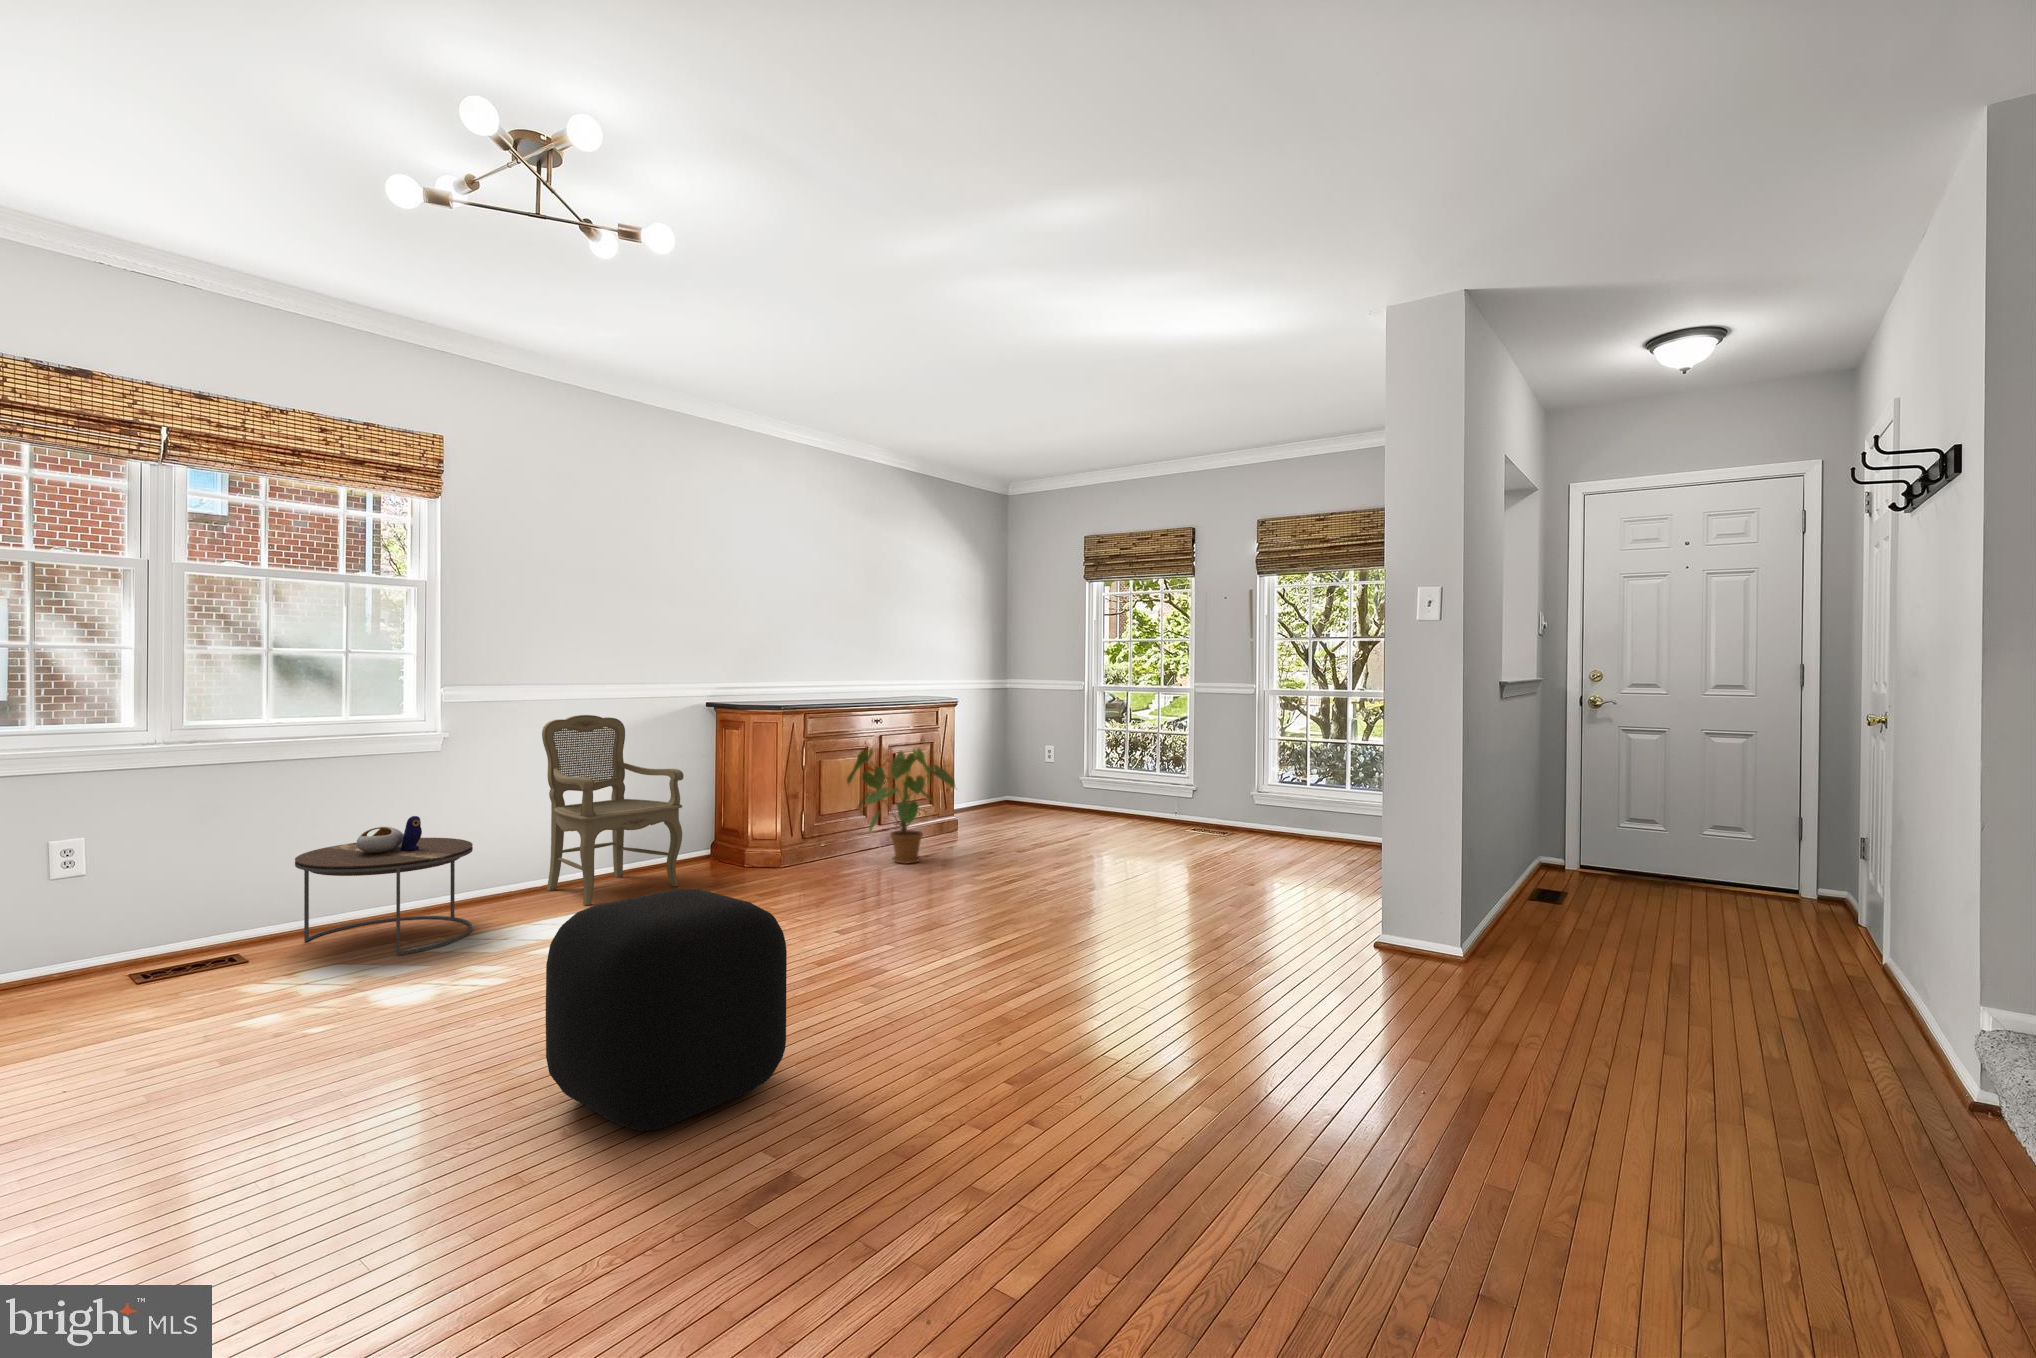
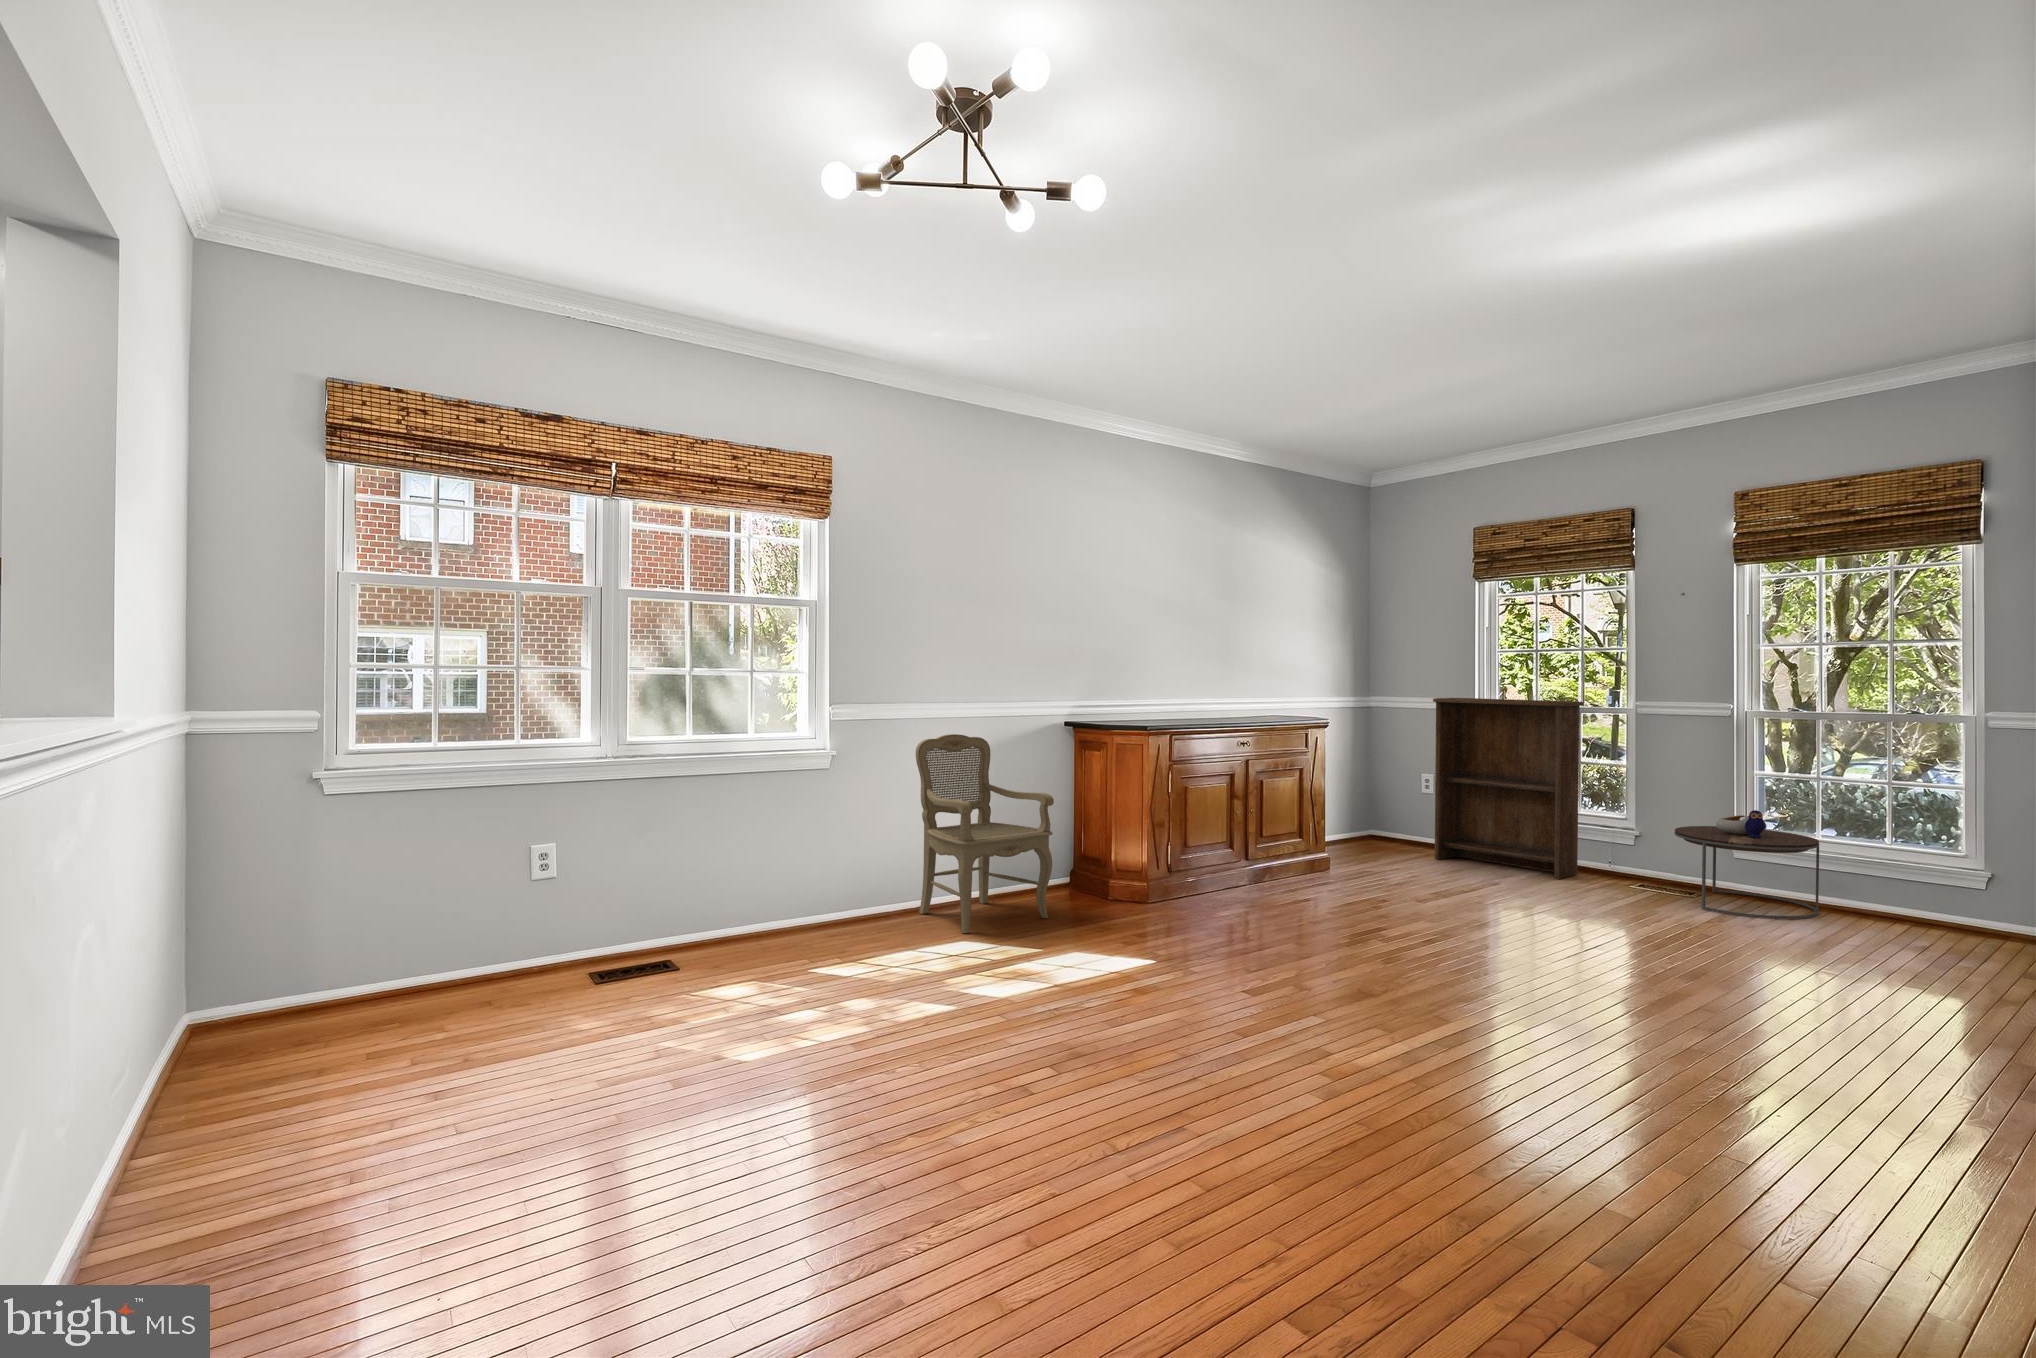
bookshelf: none [1047,681,1160,829] -> present [1433,698,1583,879]
house plant: present [847,748,955,864] -> none [1215,775,1342,907]
side table: present [295,816,473,955] -> present [1675,810,1819,919]
ottoman: present [546,889,787,1131] -> none [1011,940,1262,1209]

